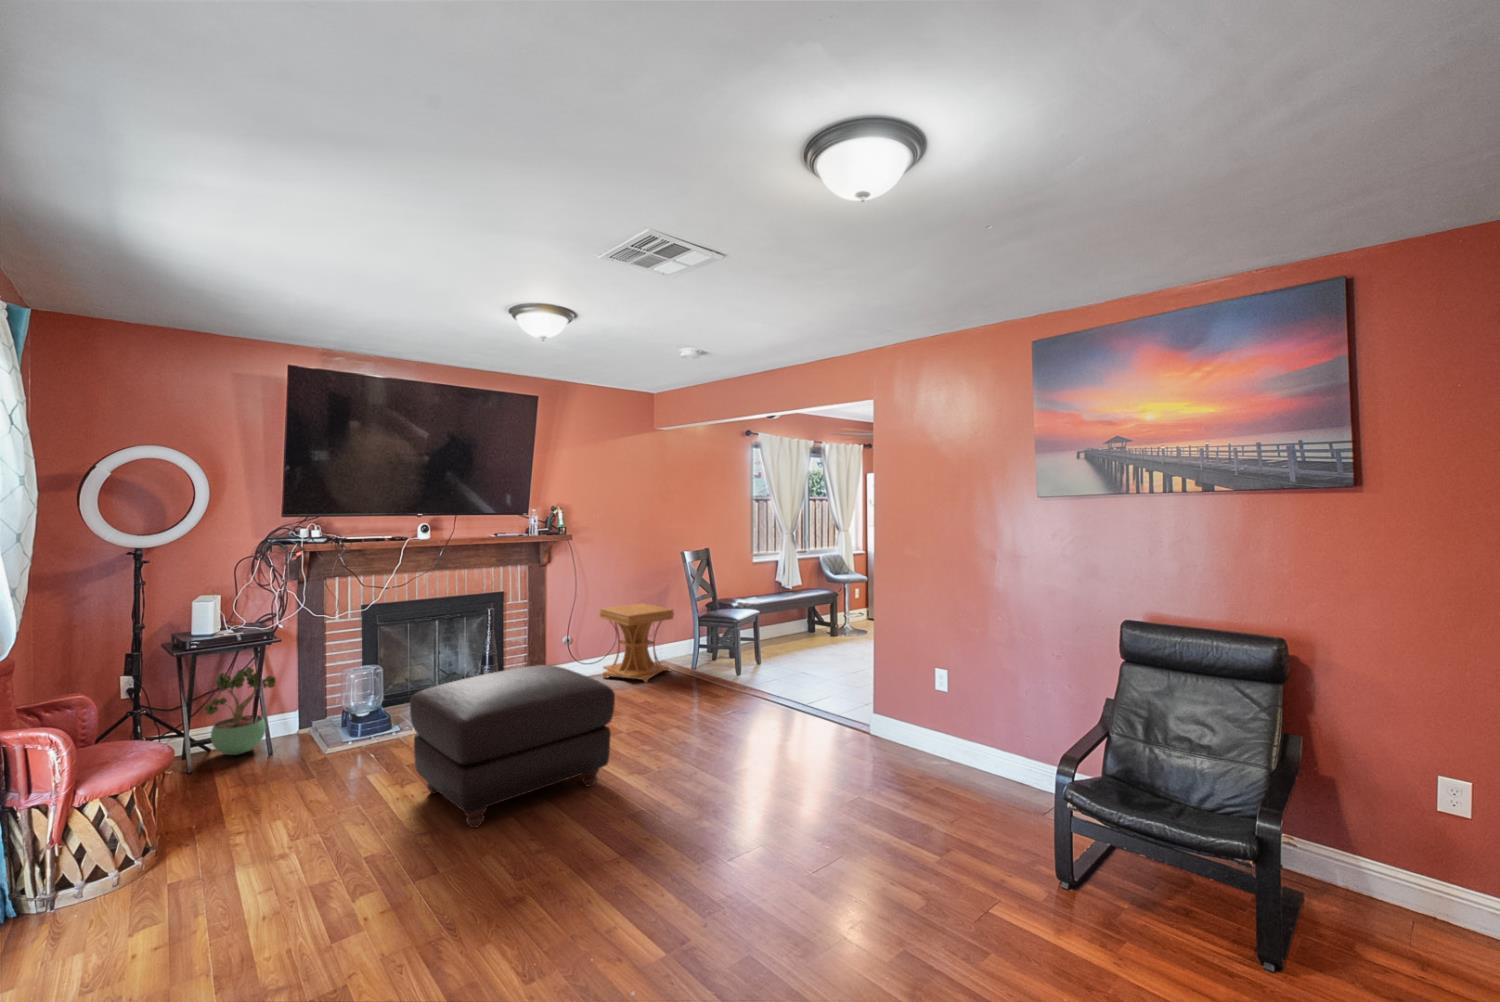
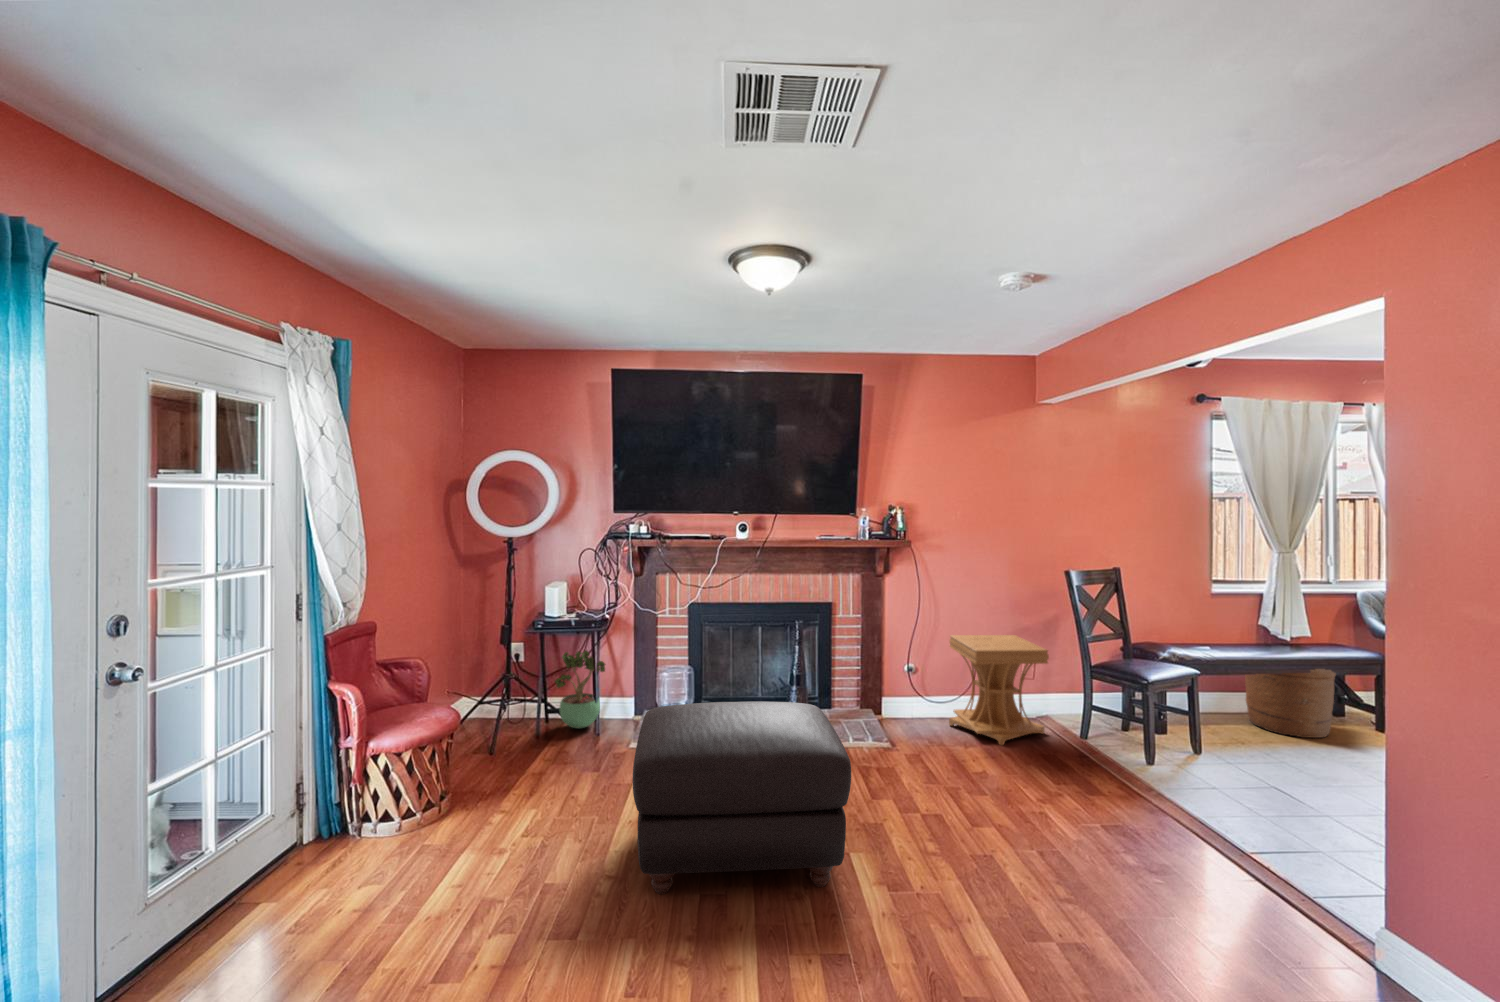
woven basket: none [770,597,814,646] -> present [1245,669,1336,738]

